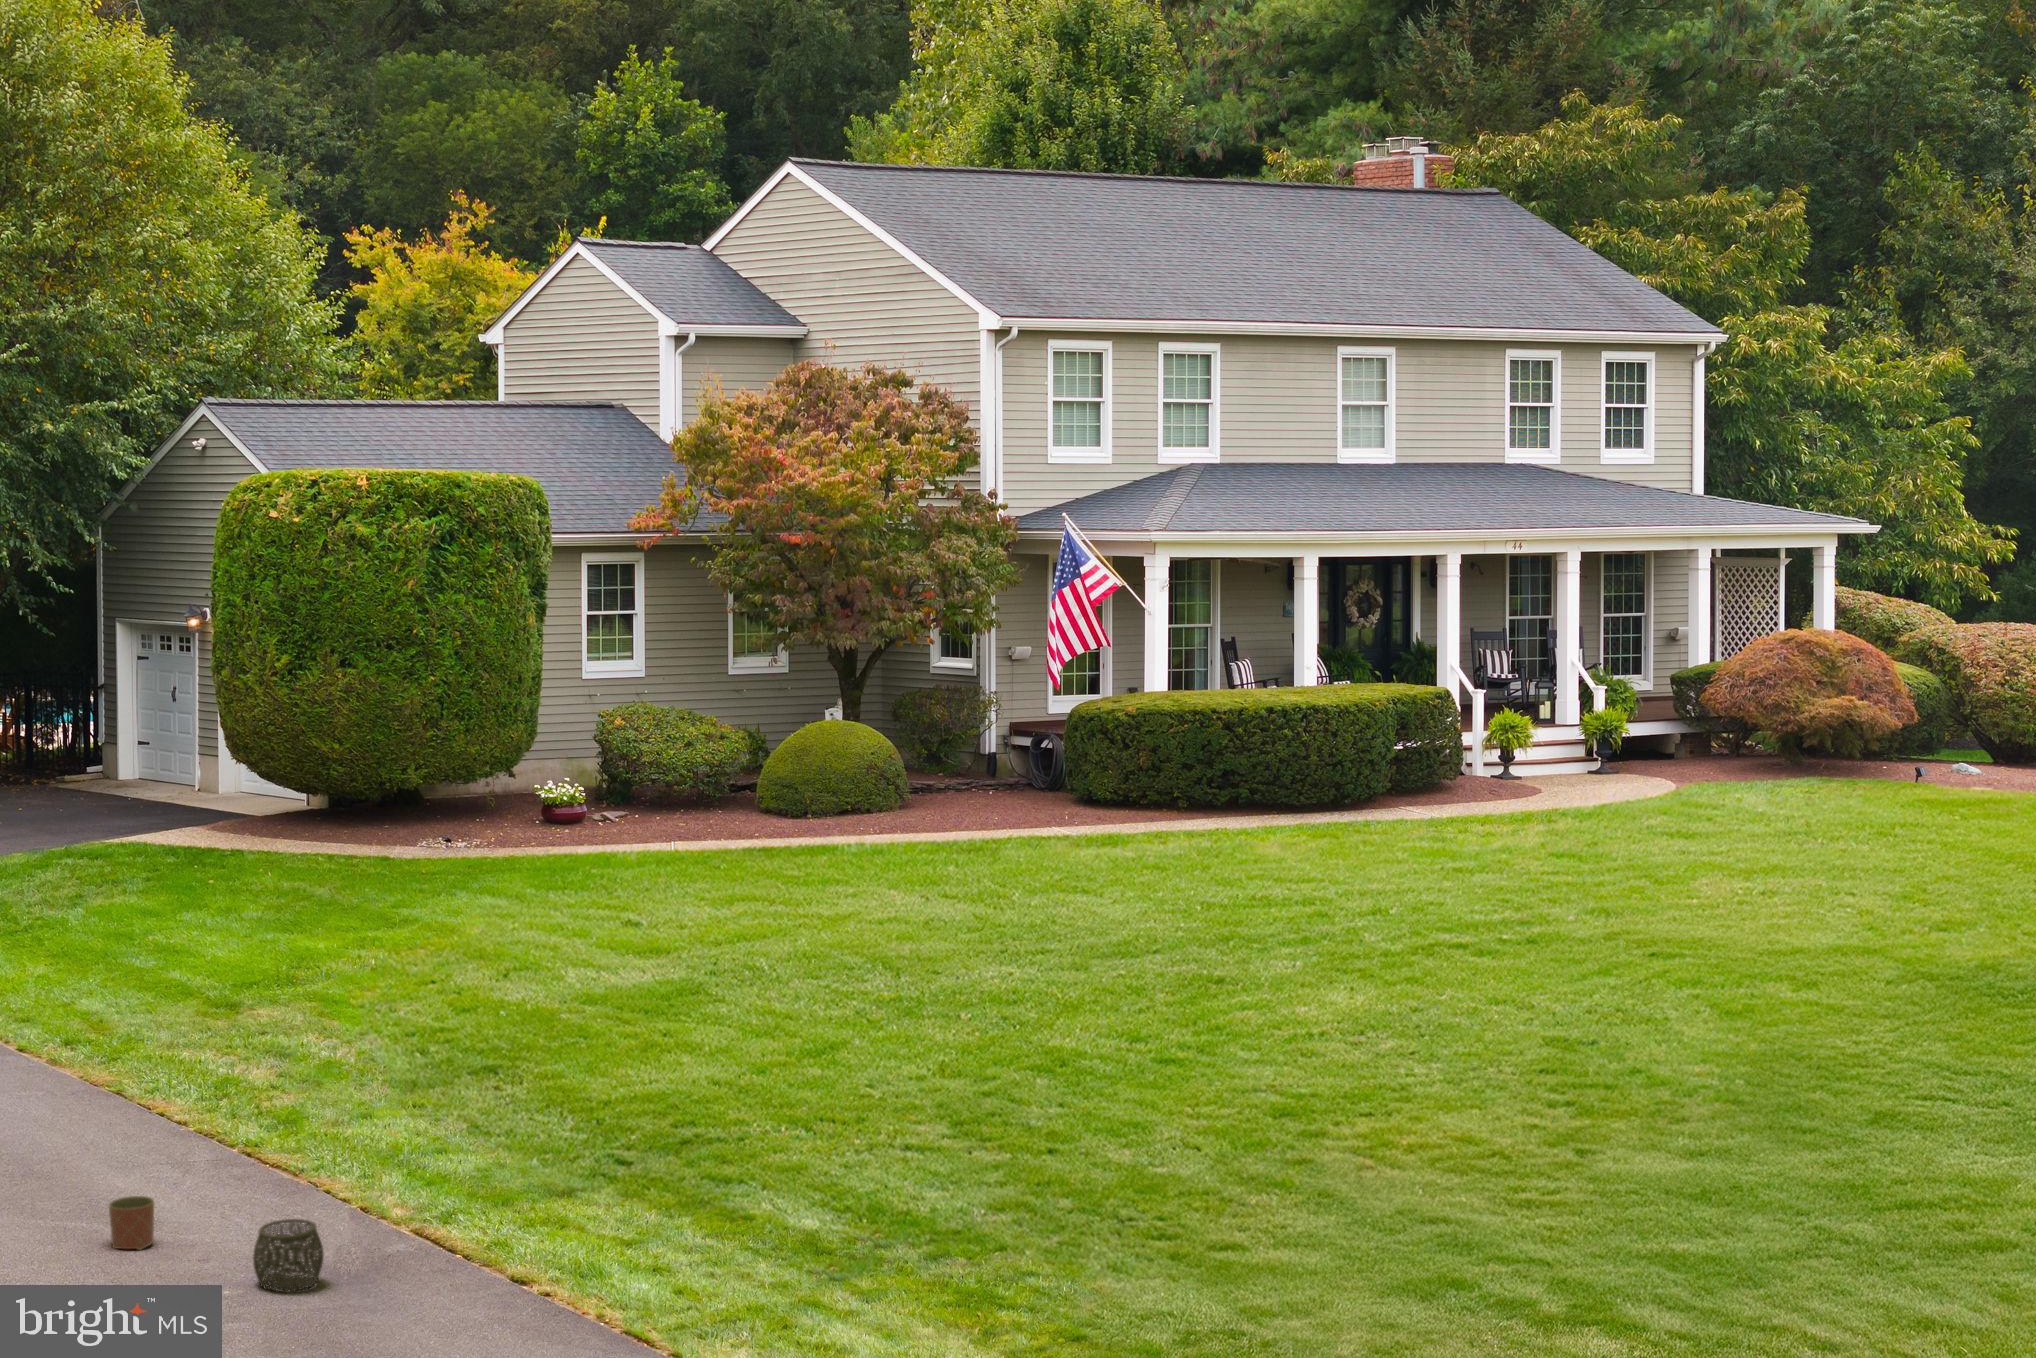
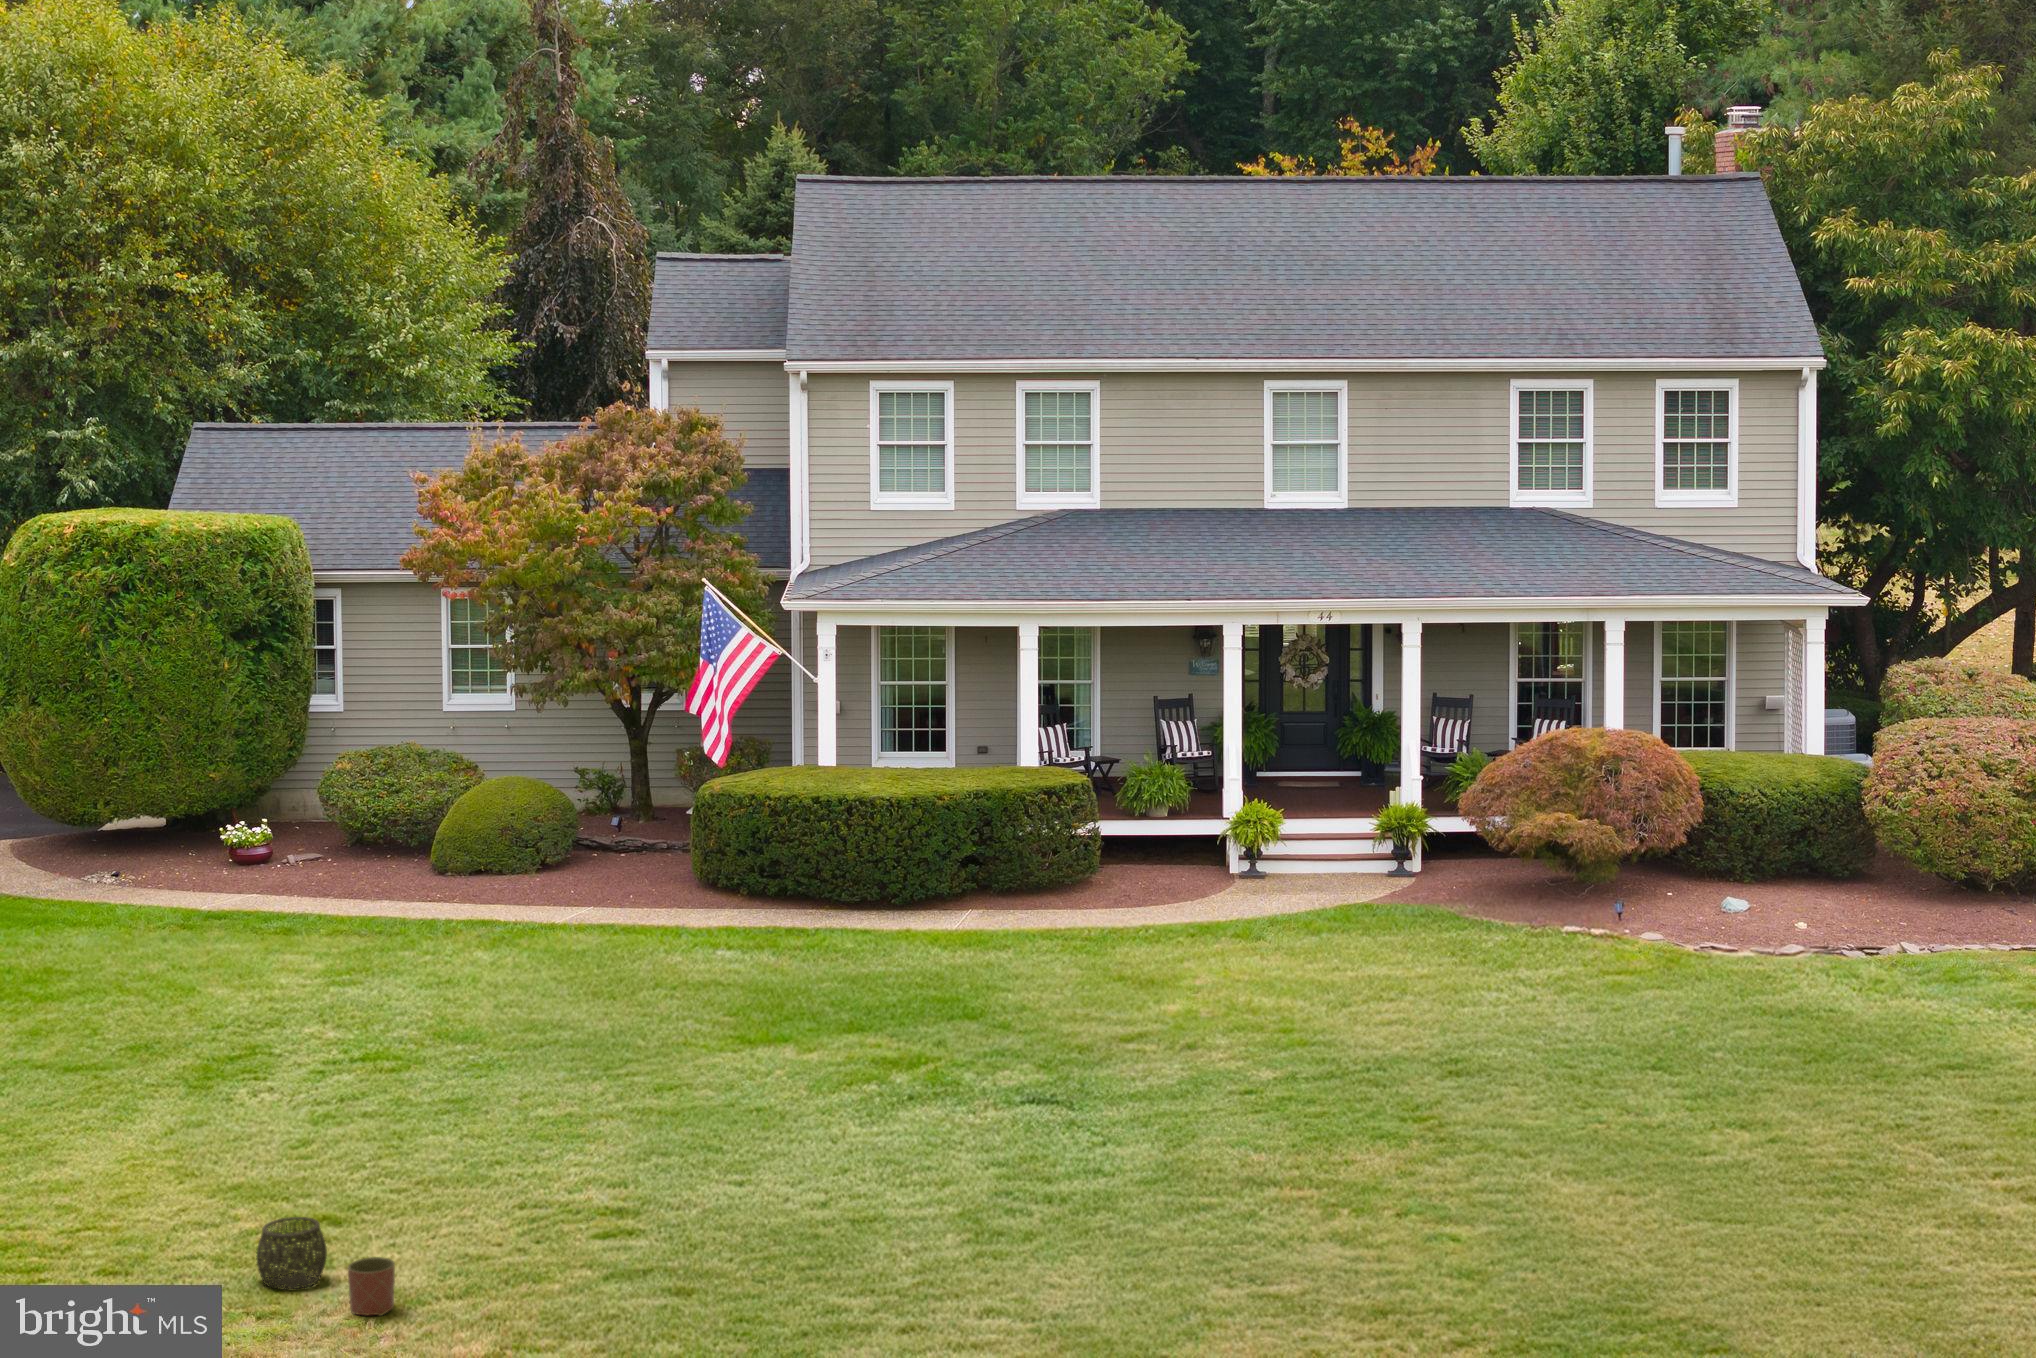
planter: present [109,1196,154,1250] -> present [348,1257,395,1316]

